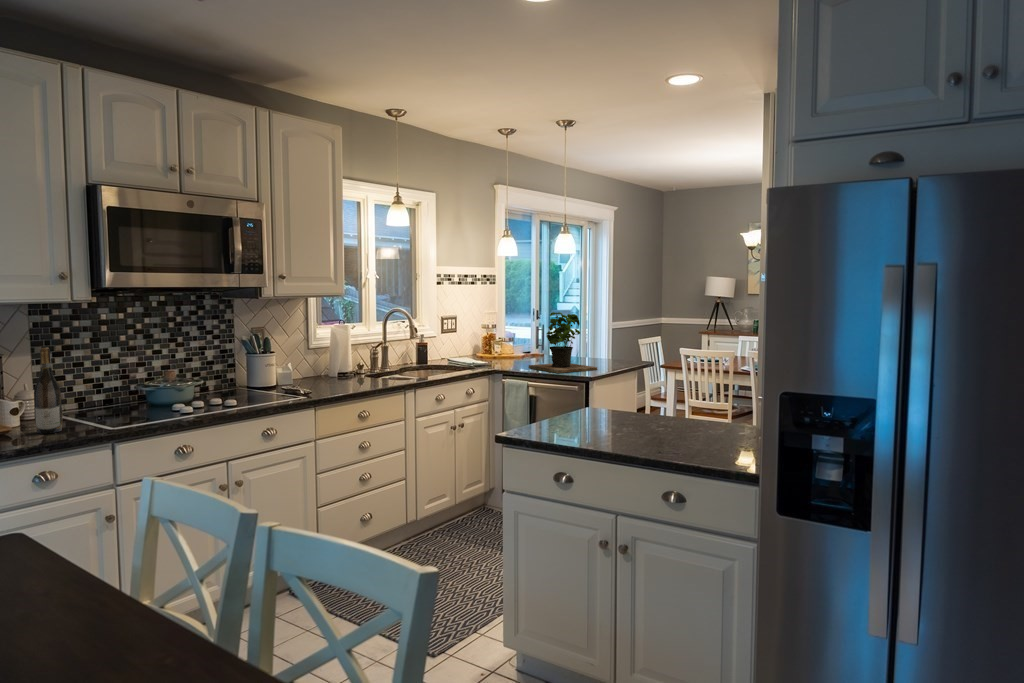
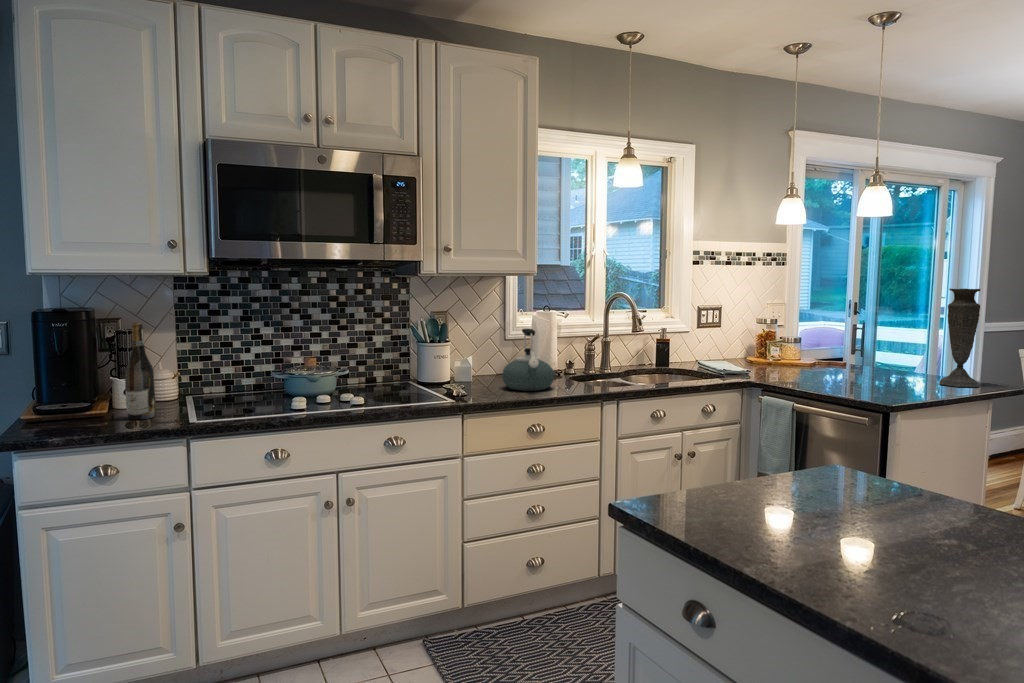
vase: none [603,302,624,364] -> present [939,289,980,387]
potted plant: present [528,312,597,373] -> none [804,302,919,395]
kettle: none [326,339,367,387] -> present [502,328,554,391]

